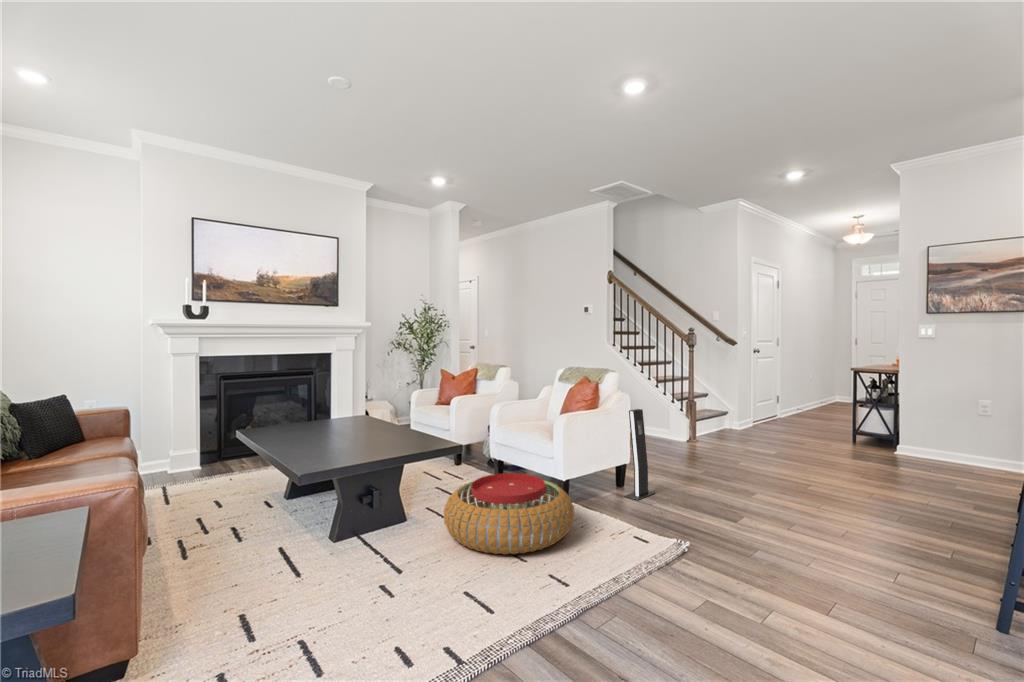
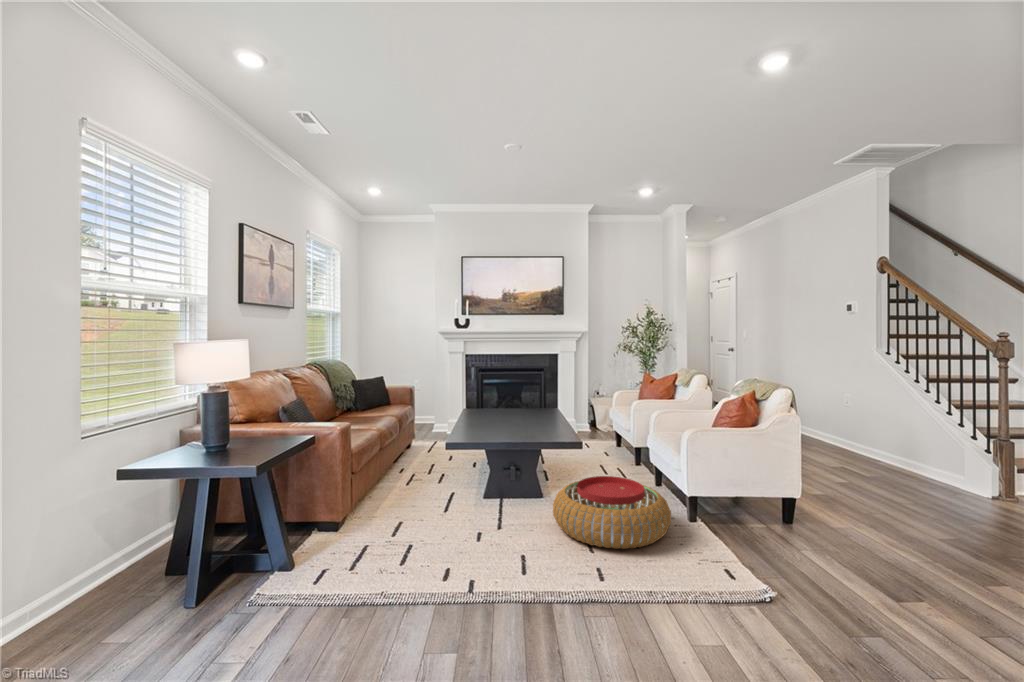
speaker: present [624,409,655,500] -> none [765,438,810,539]

